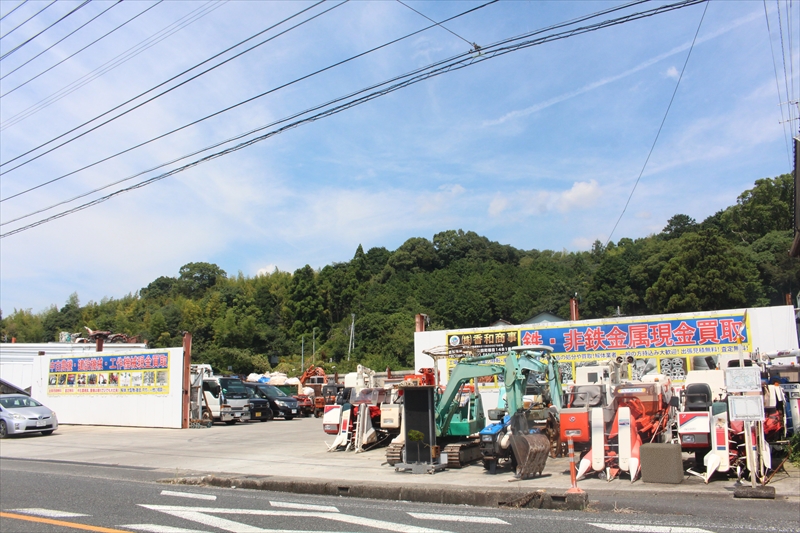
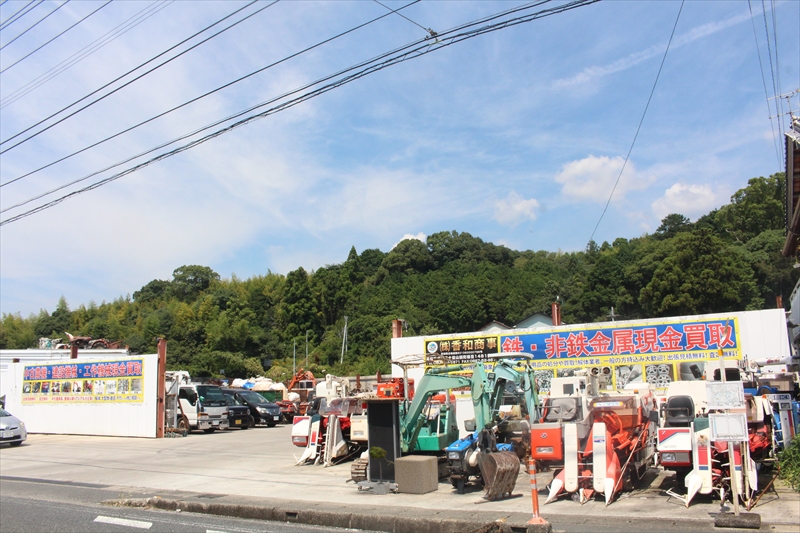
cardboard box: present [639,443,684,484] -> present [395,455,438,494]

